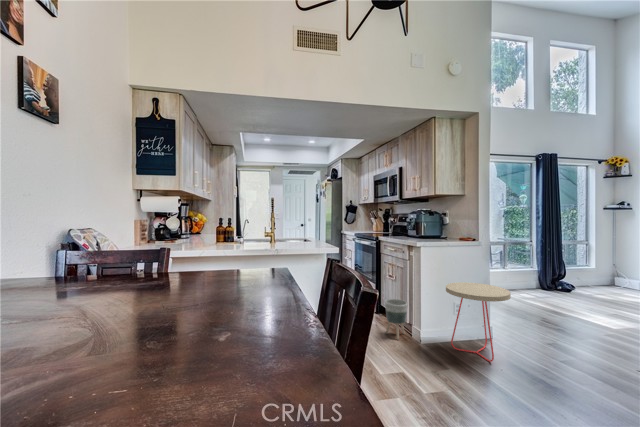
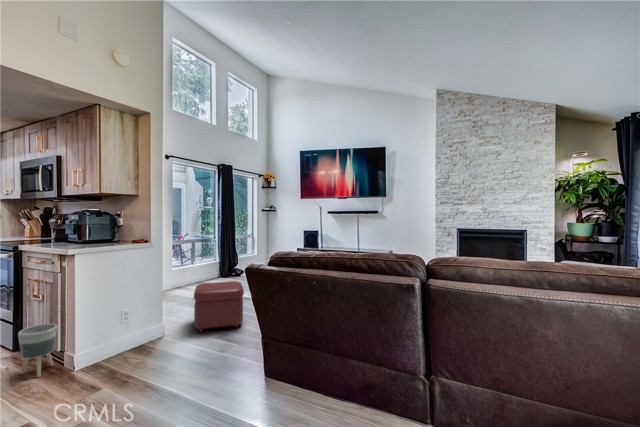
side table: present [446,282,511,362] -> none [108,285,176,361]
ottoman: none [524,292,600,357] -> present [194,281,244,331]

